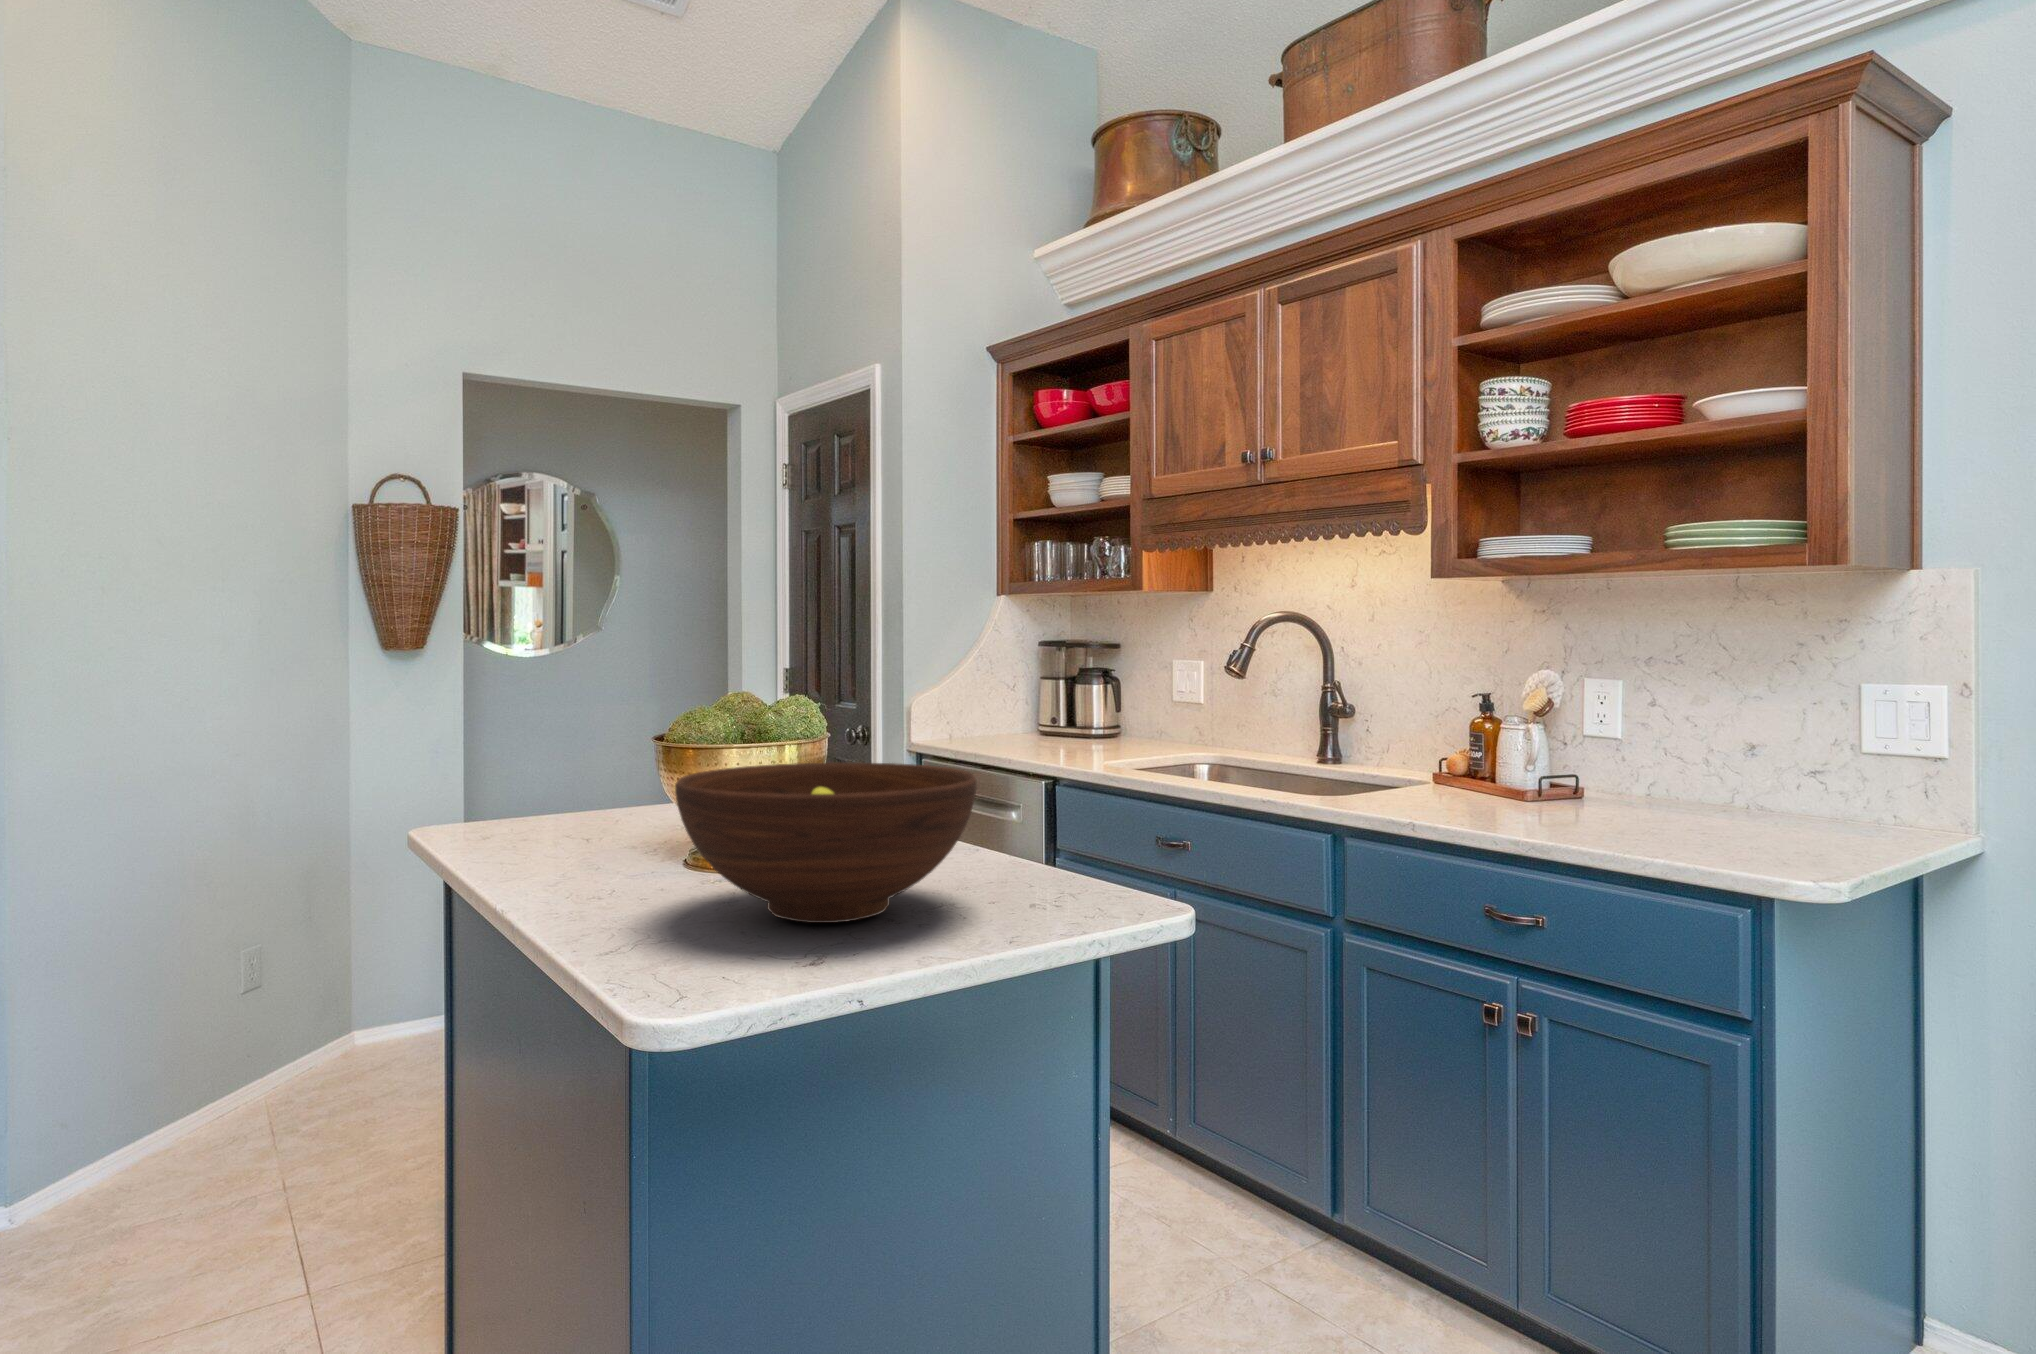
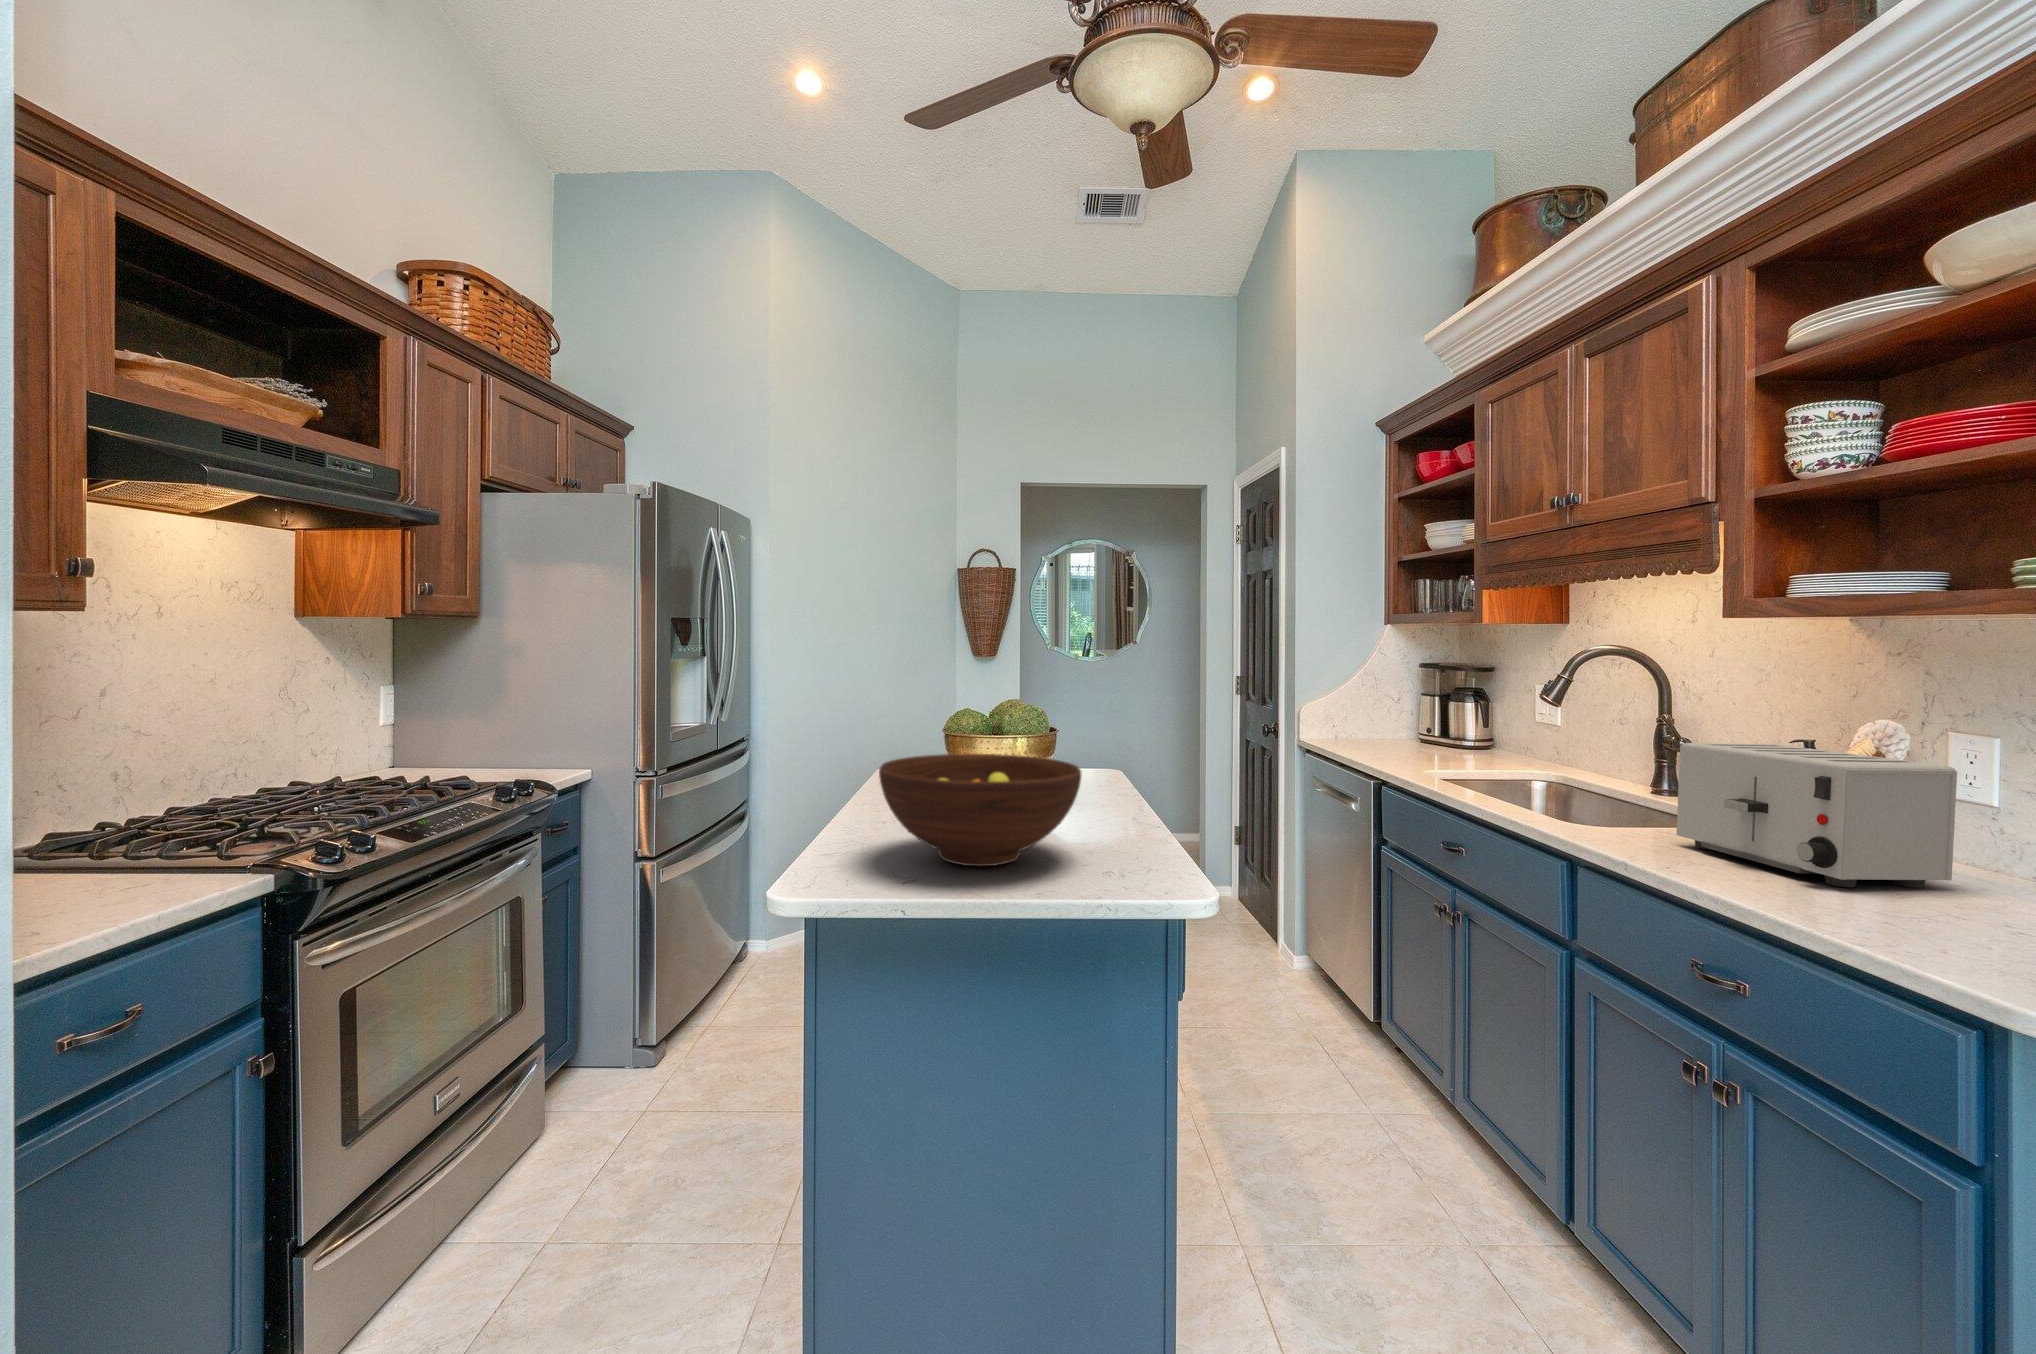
toaster: none [1418,700,1632,820] -> present [1676,743,1957,888]

